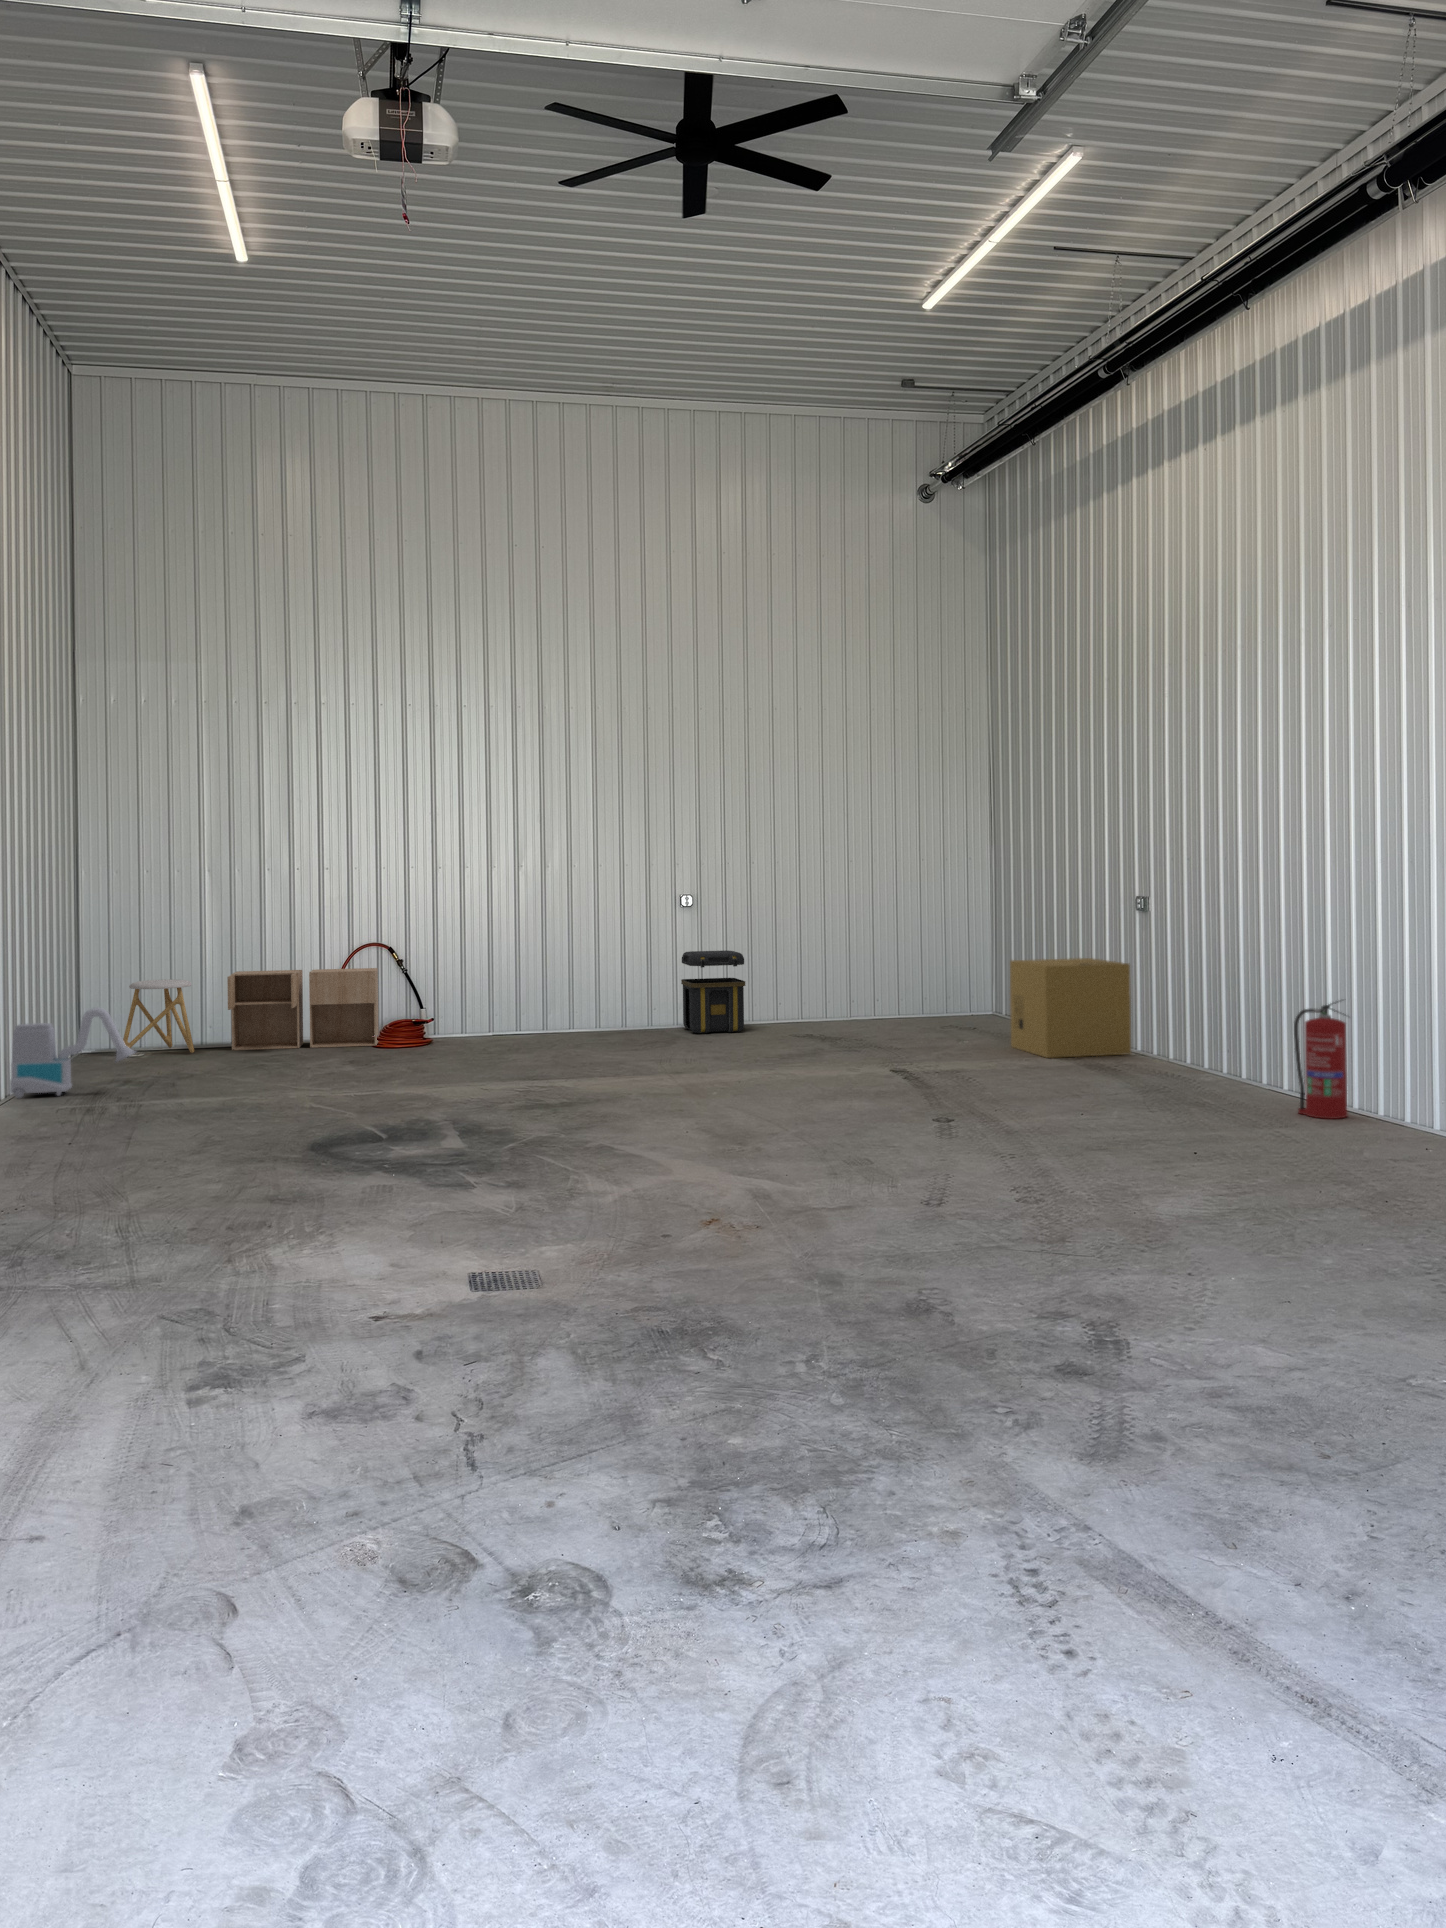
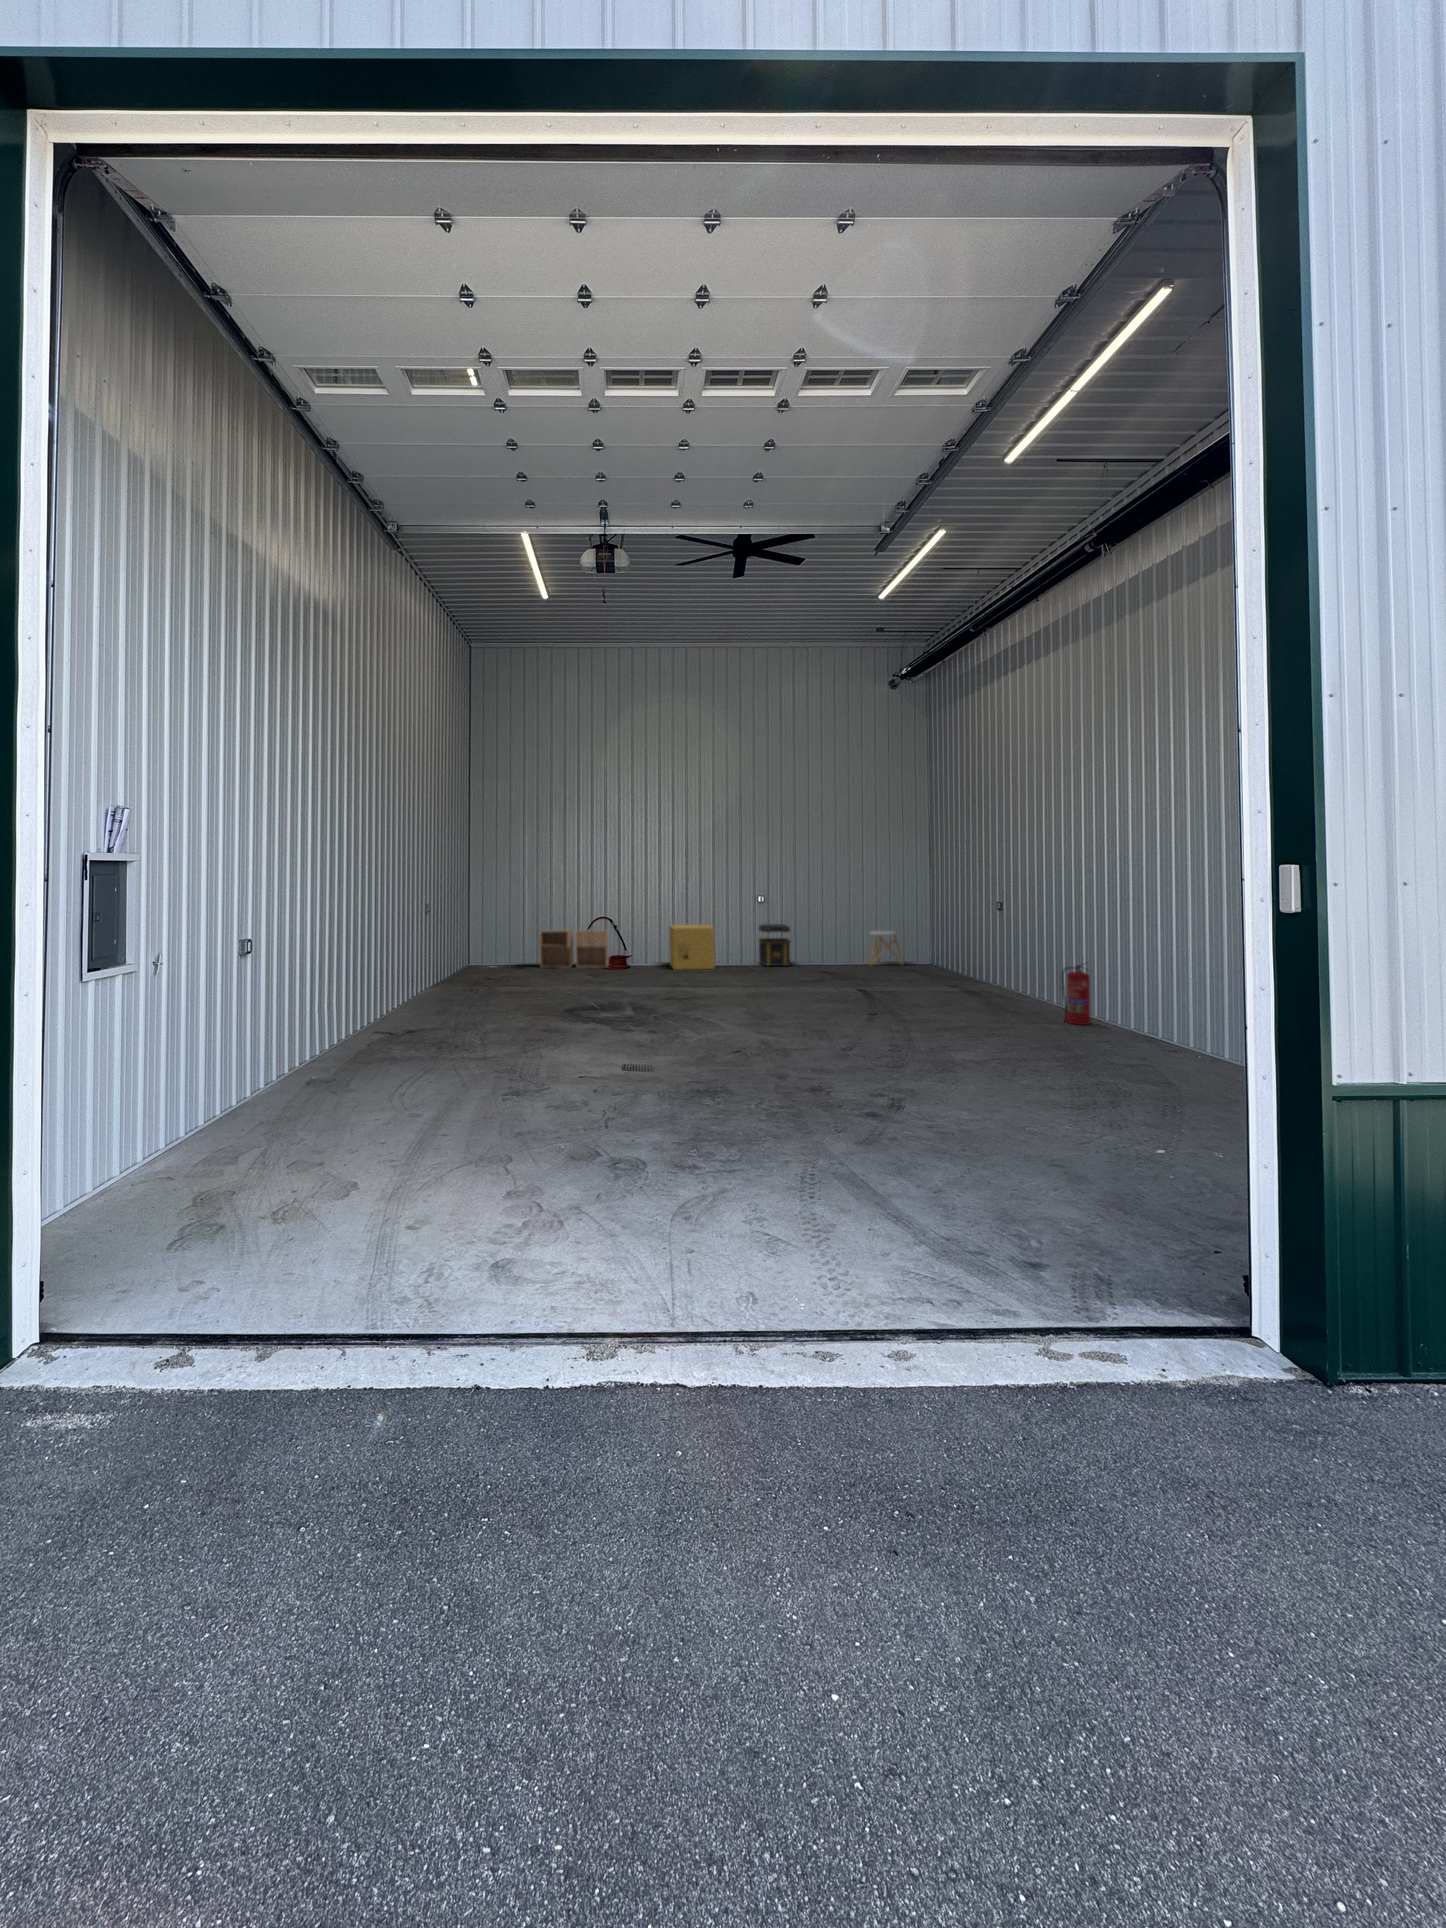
cardboard box: present [1010,958,1131,1058] -> present [669,925,715,970]
stool: present [123,979,194,1053] -> present [870,931,903,965]
vacuum cleaner: present [10,1007,135,1098] -> none [441,947,495,987]

